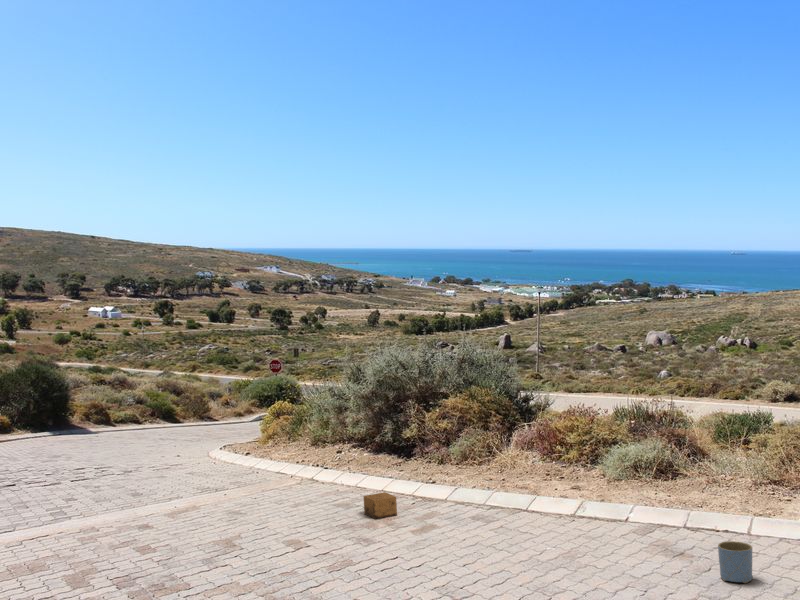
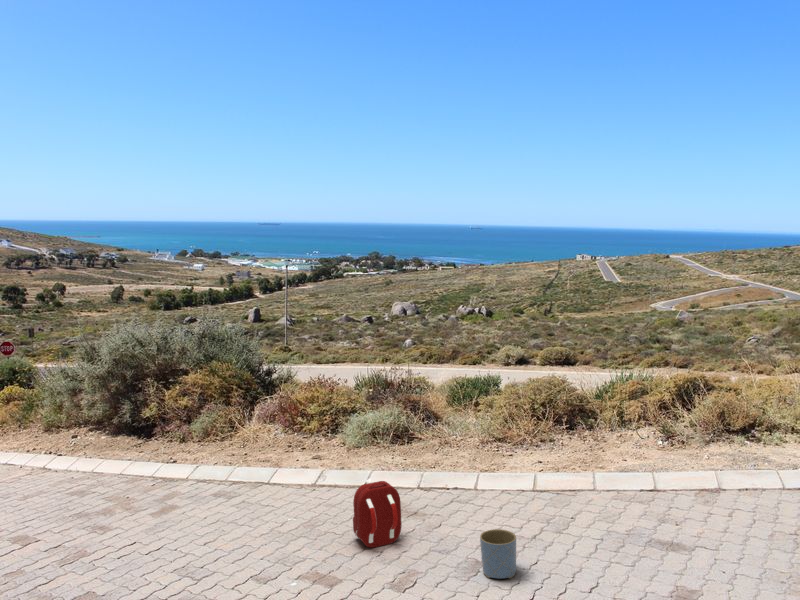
cardboard box: present [363,492,397,519] -> none [73,494,116,530]
backpack: none [605,495,650,553] -> present [353,481,402,548]

